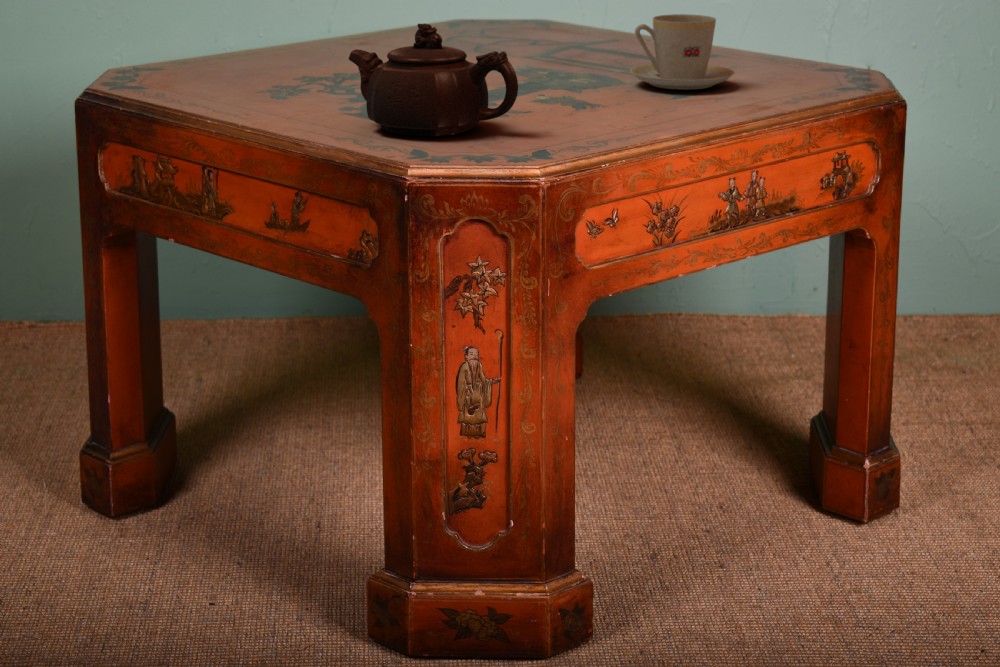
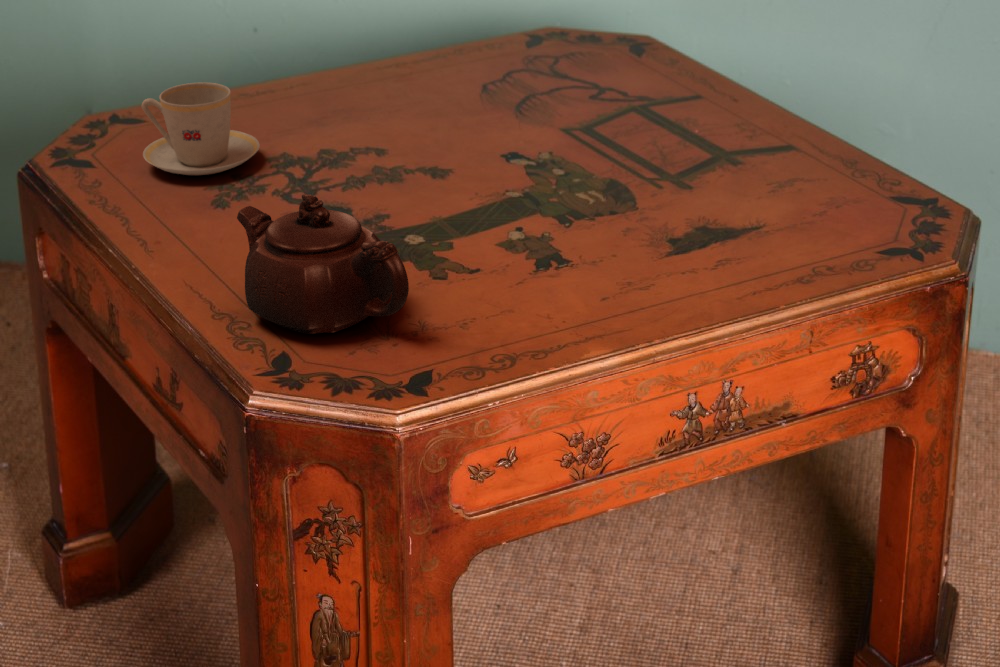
teacup: present [630,14,735,90] -> present [142,83,260,175]

